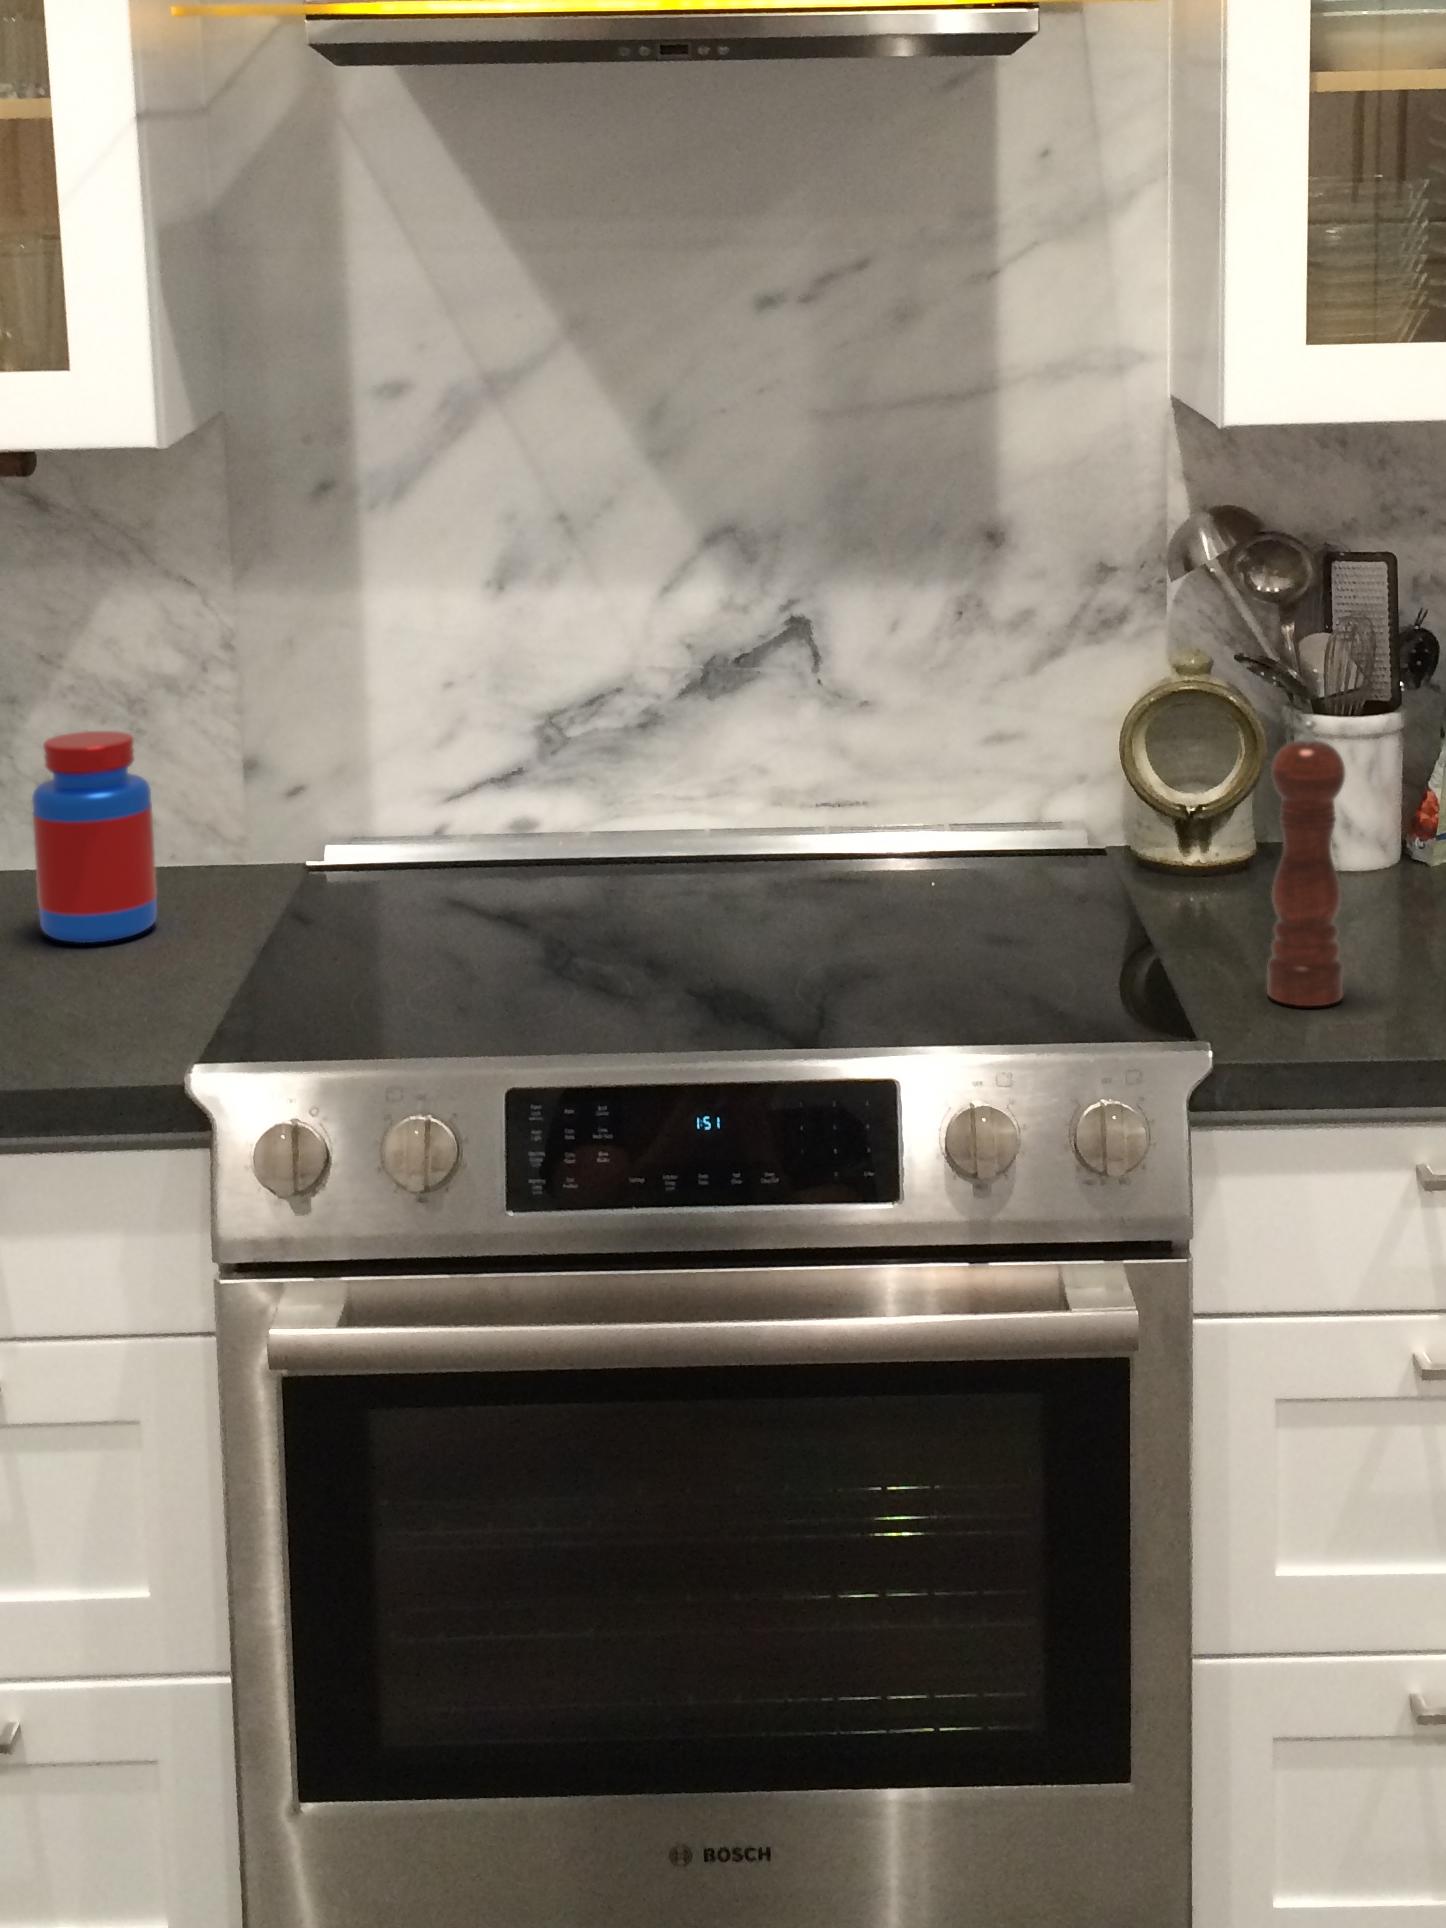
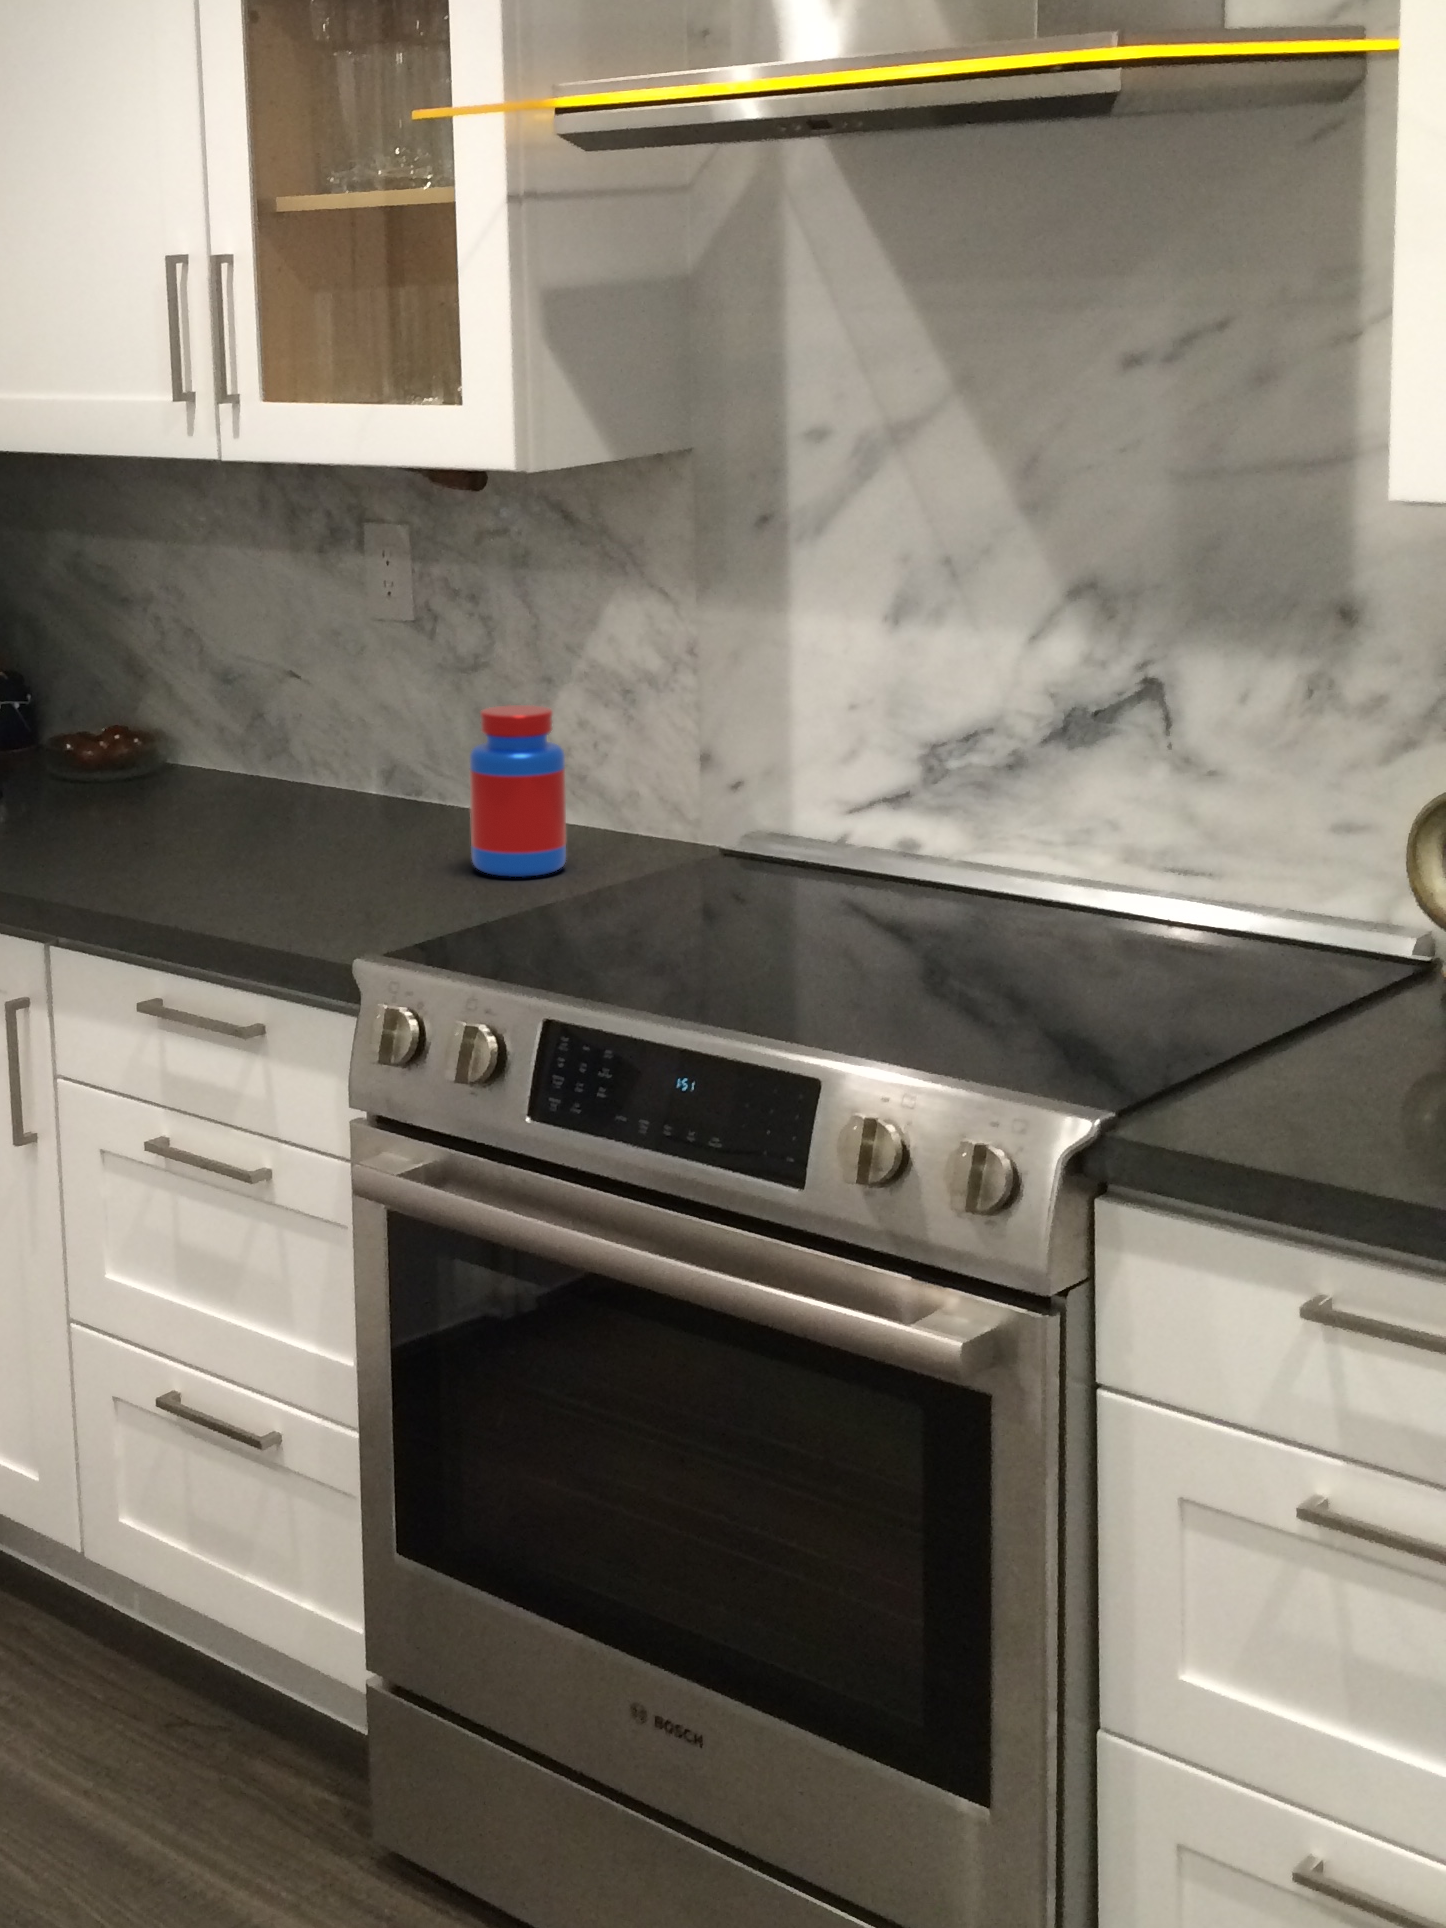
pepper mill: present [1267,720,1345,1006] -> none [1261,818,1351,1122]

